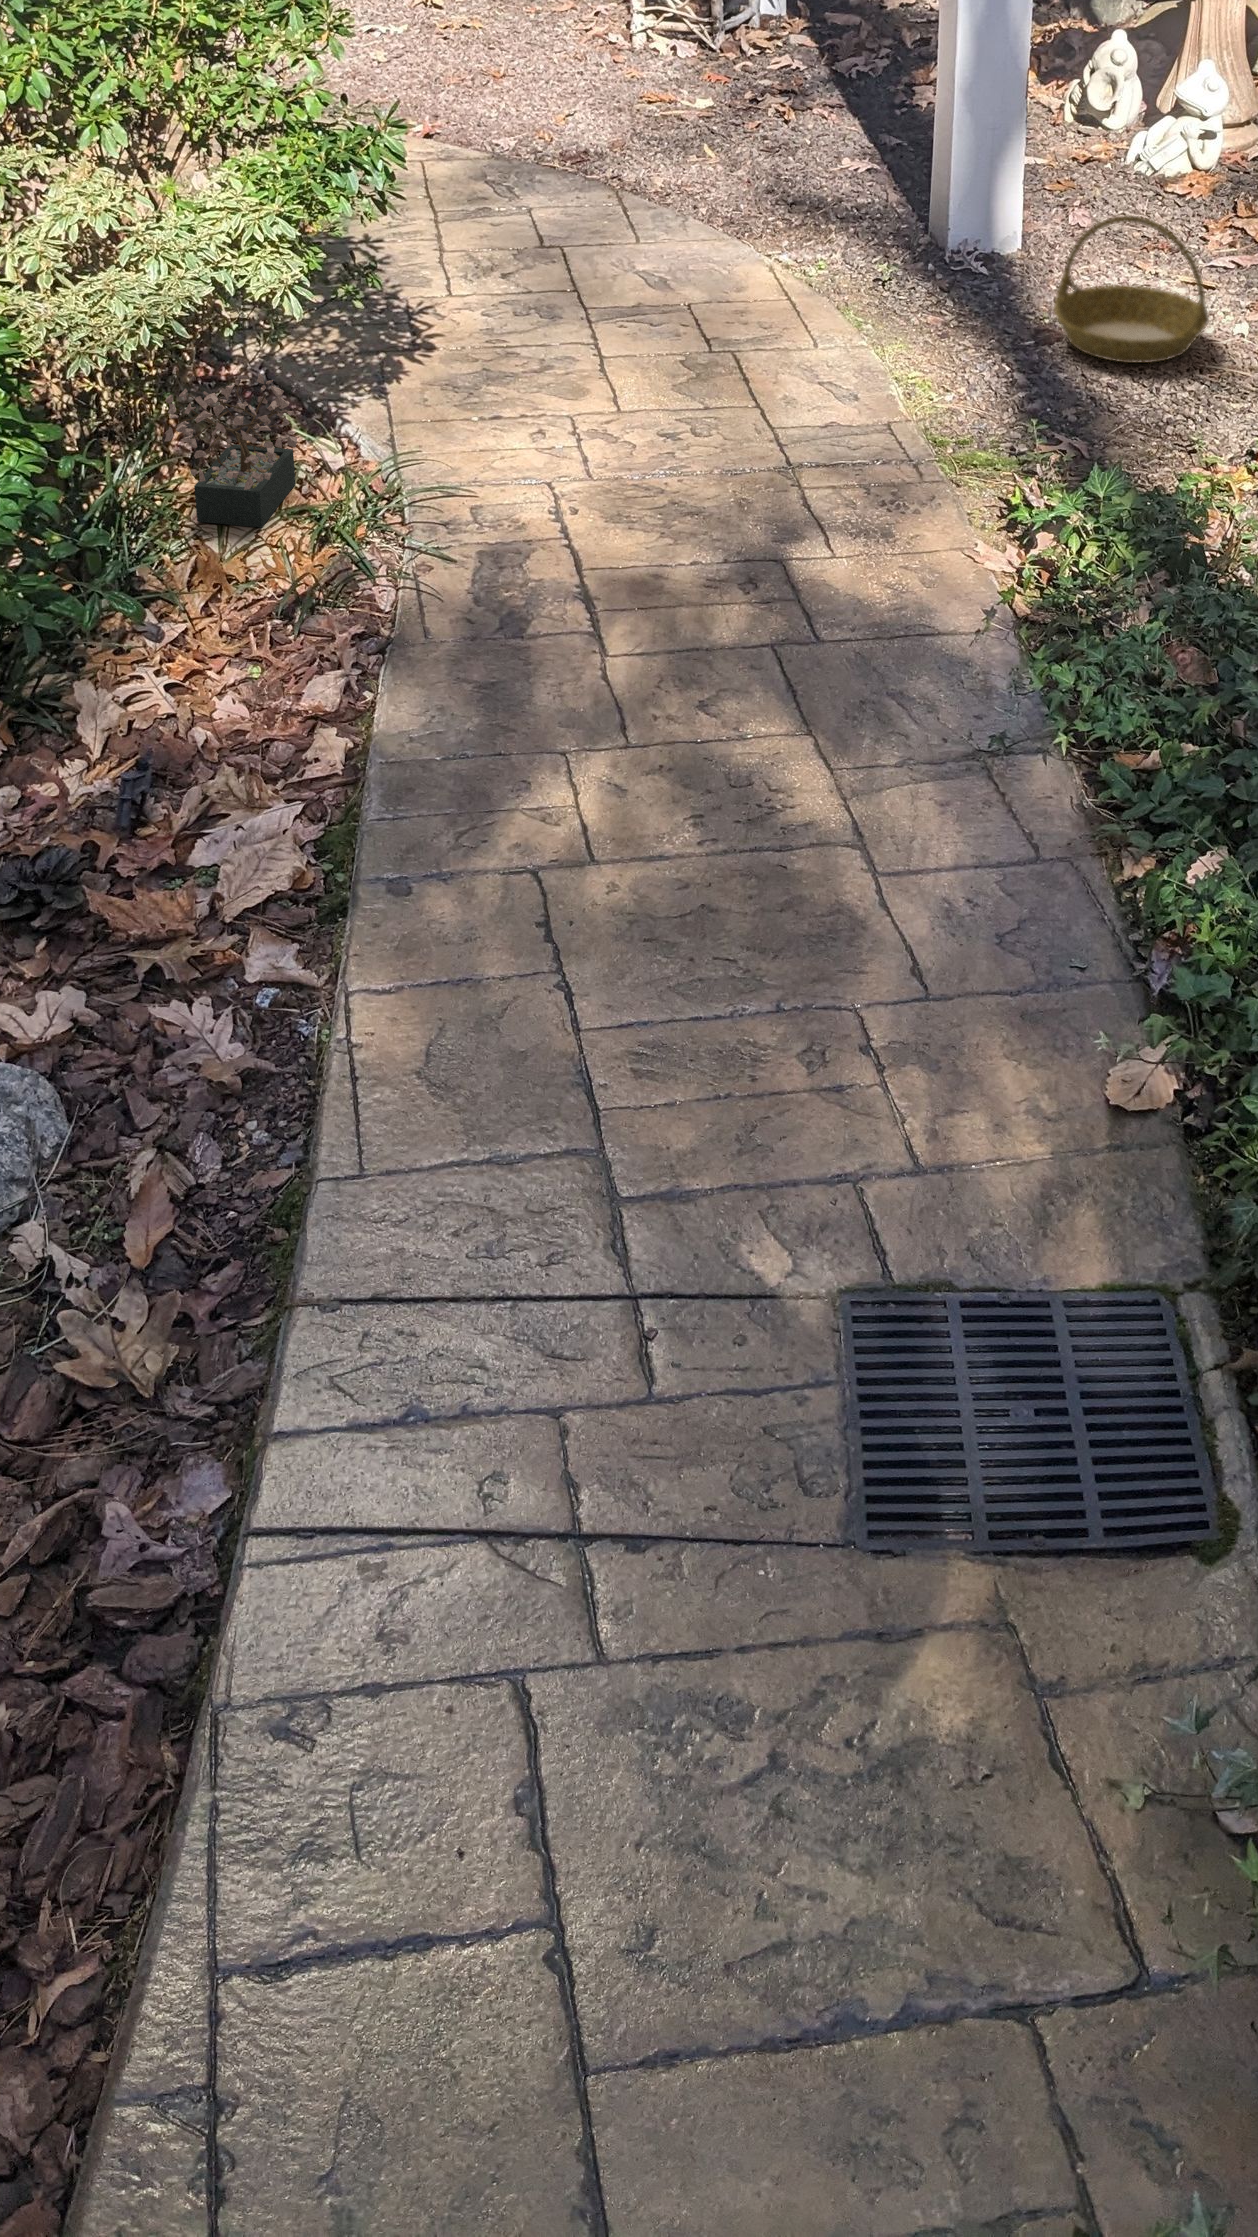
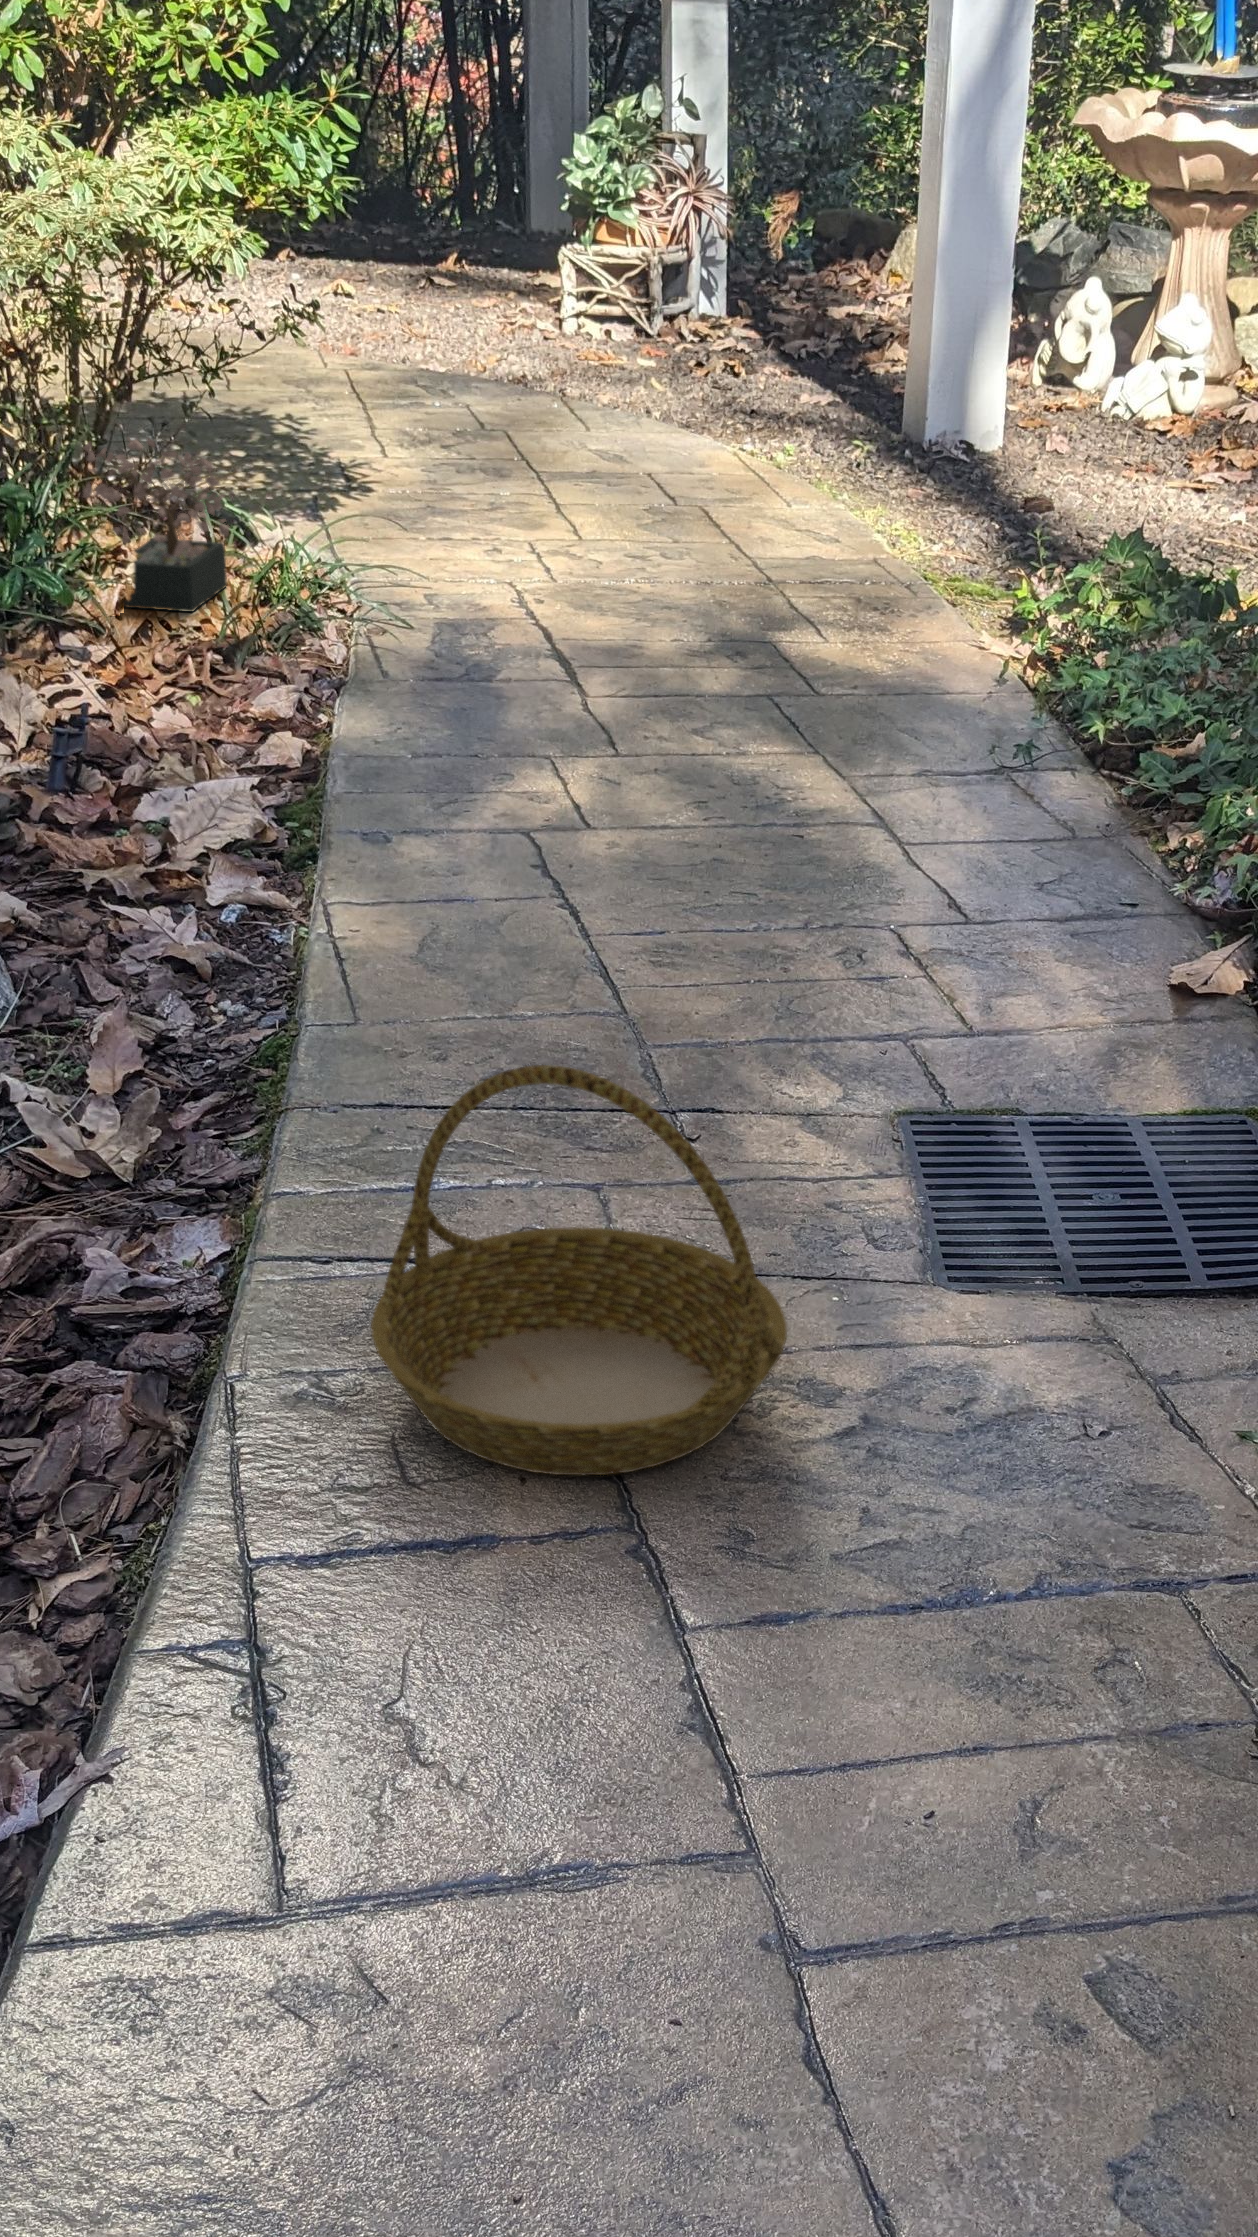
basket: present [1054,216,1209,363] -> present [371,1065,787,1475]

